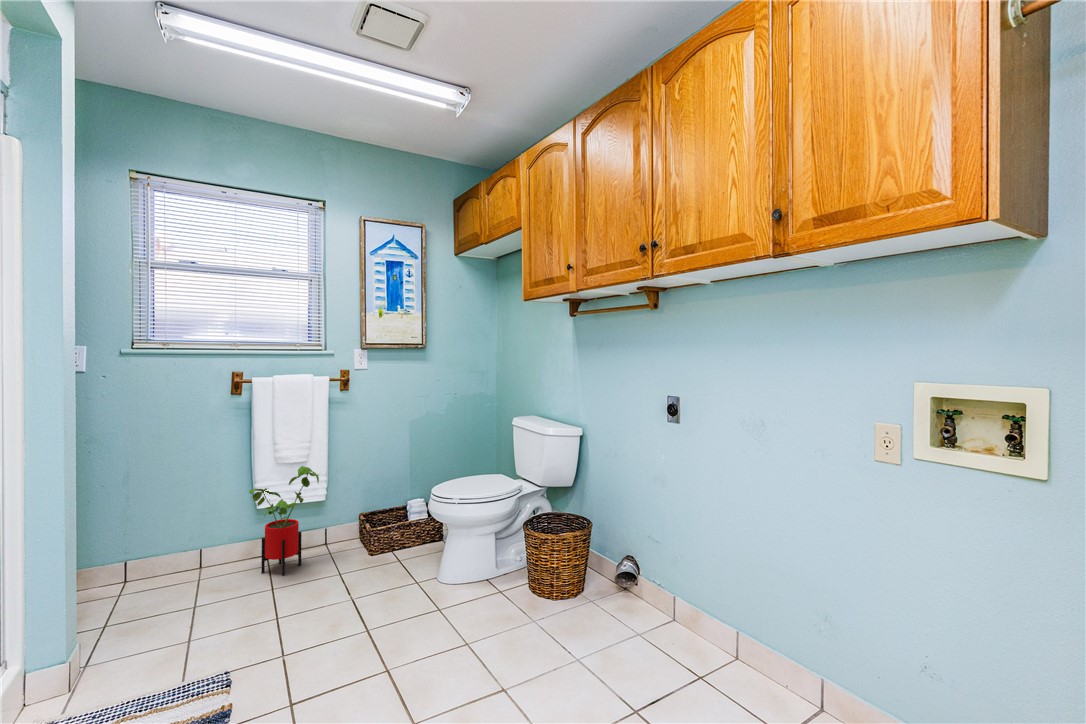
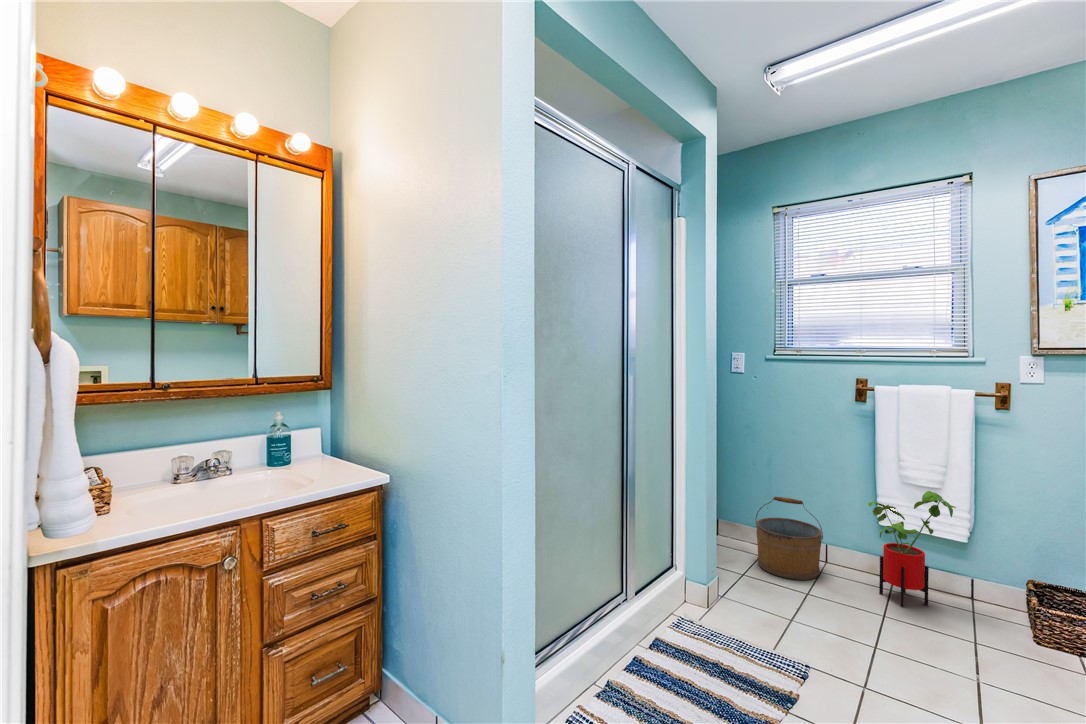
bucket: none [115,509,204,606] -> present [756,497,823,580]

